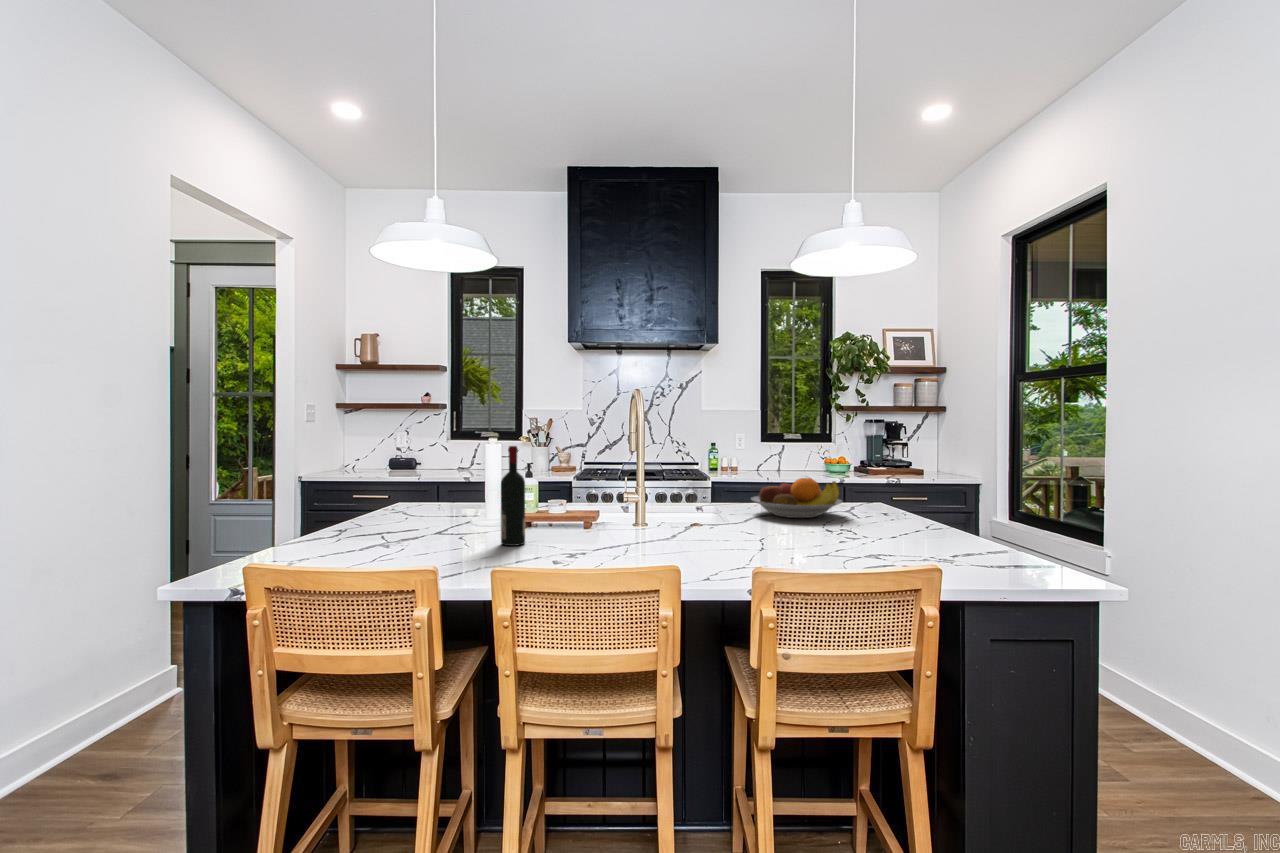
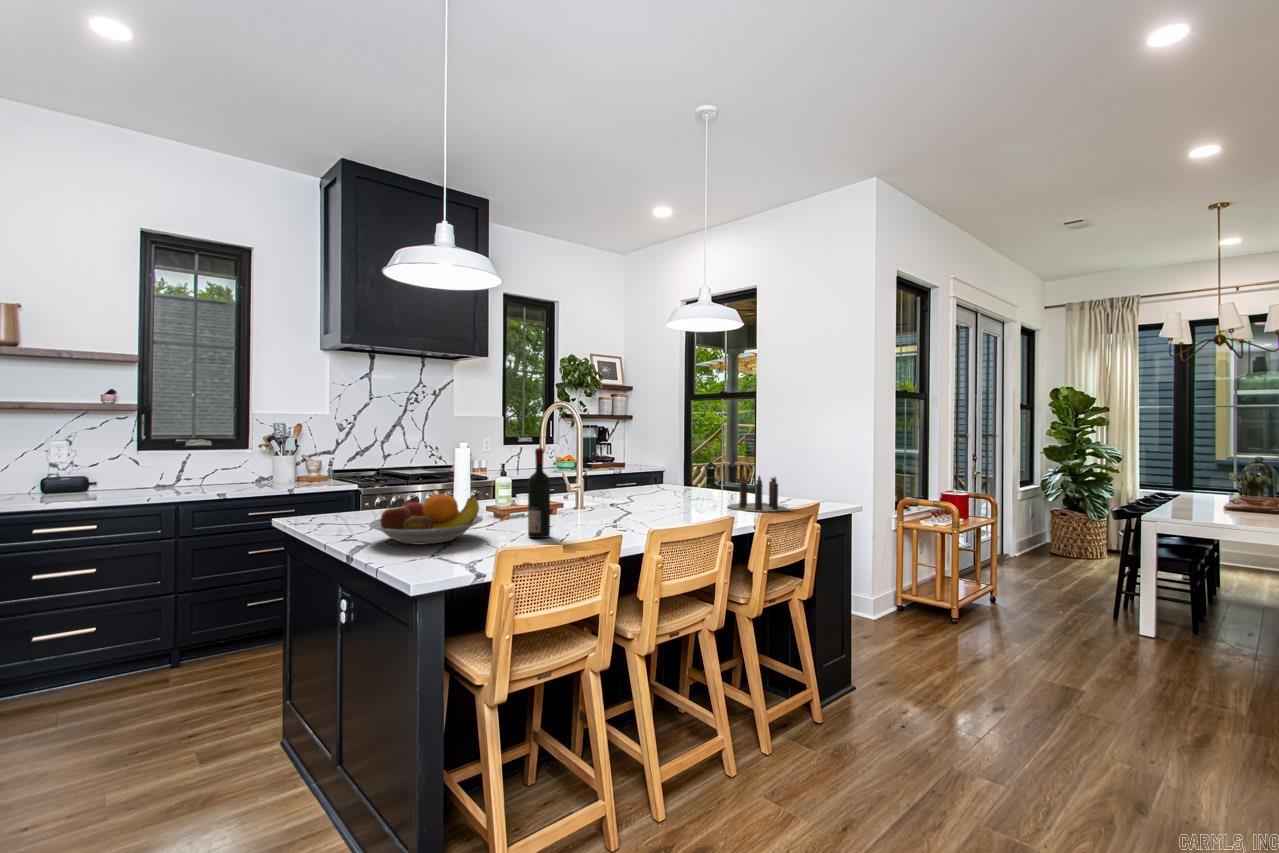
fruit bowl: present [751,478,842,518] -> present [369,494,483,545]
candle: none [845,493,974,557] -> present [729,475,789,512]

